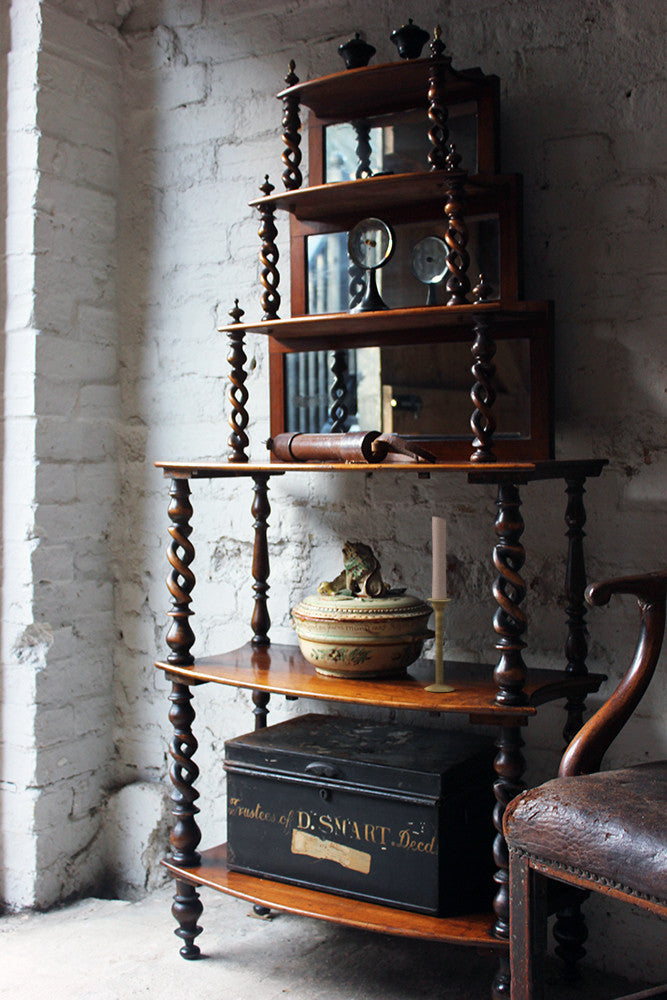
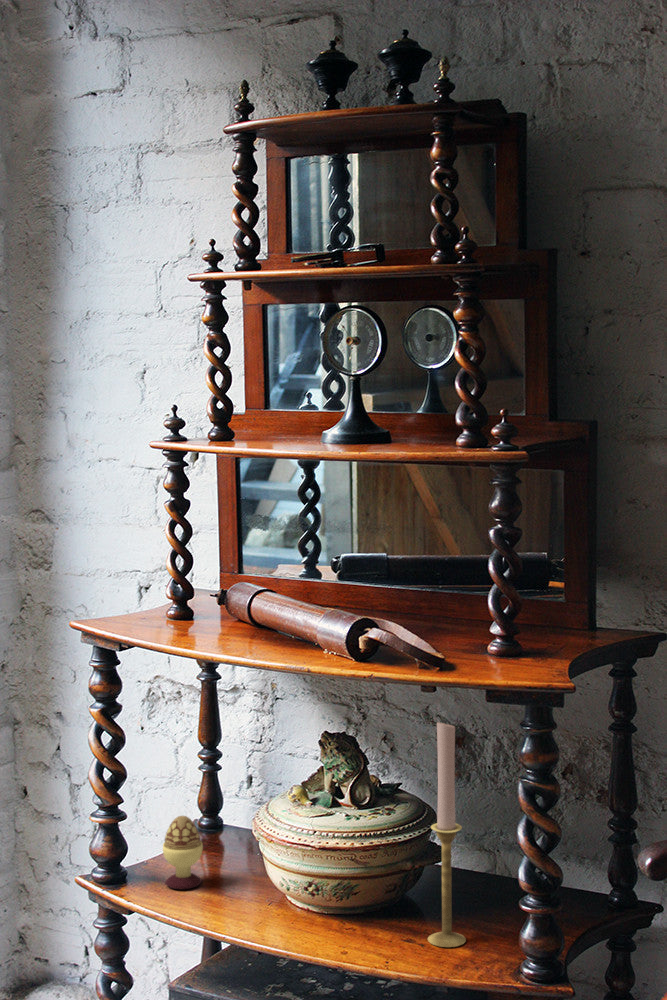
decorative egg: none [222,614,253,669] -> present [163,816,203,889]

